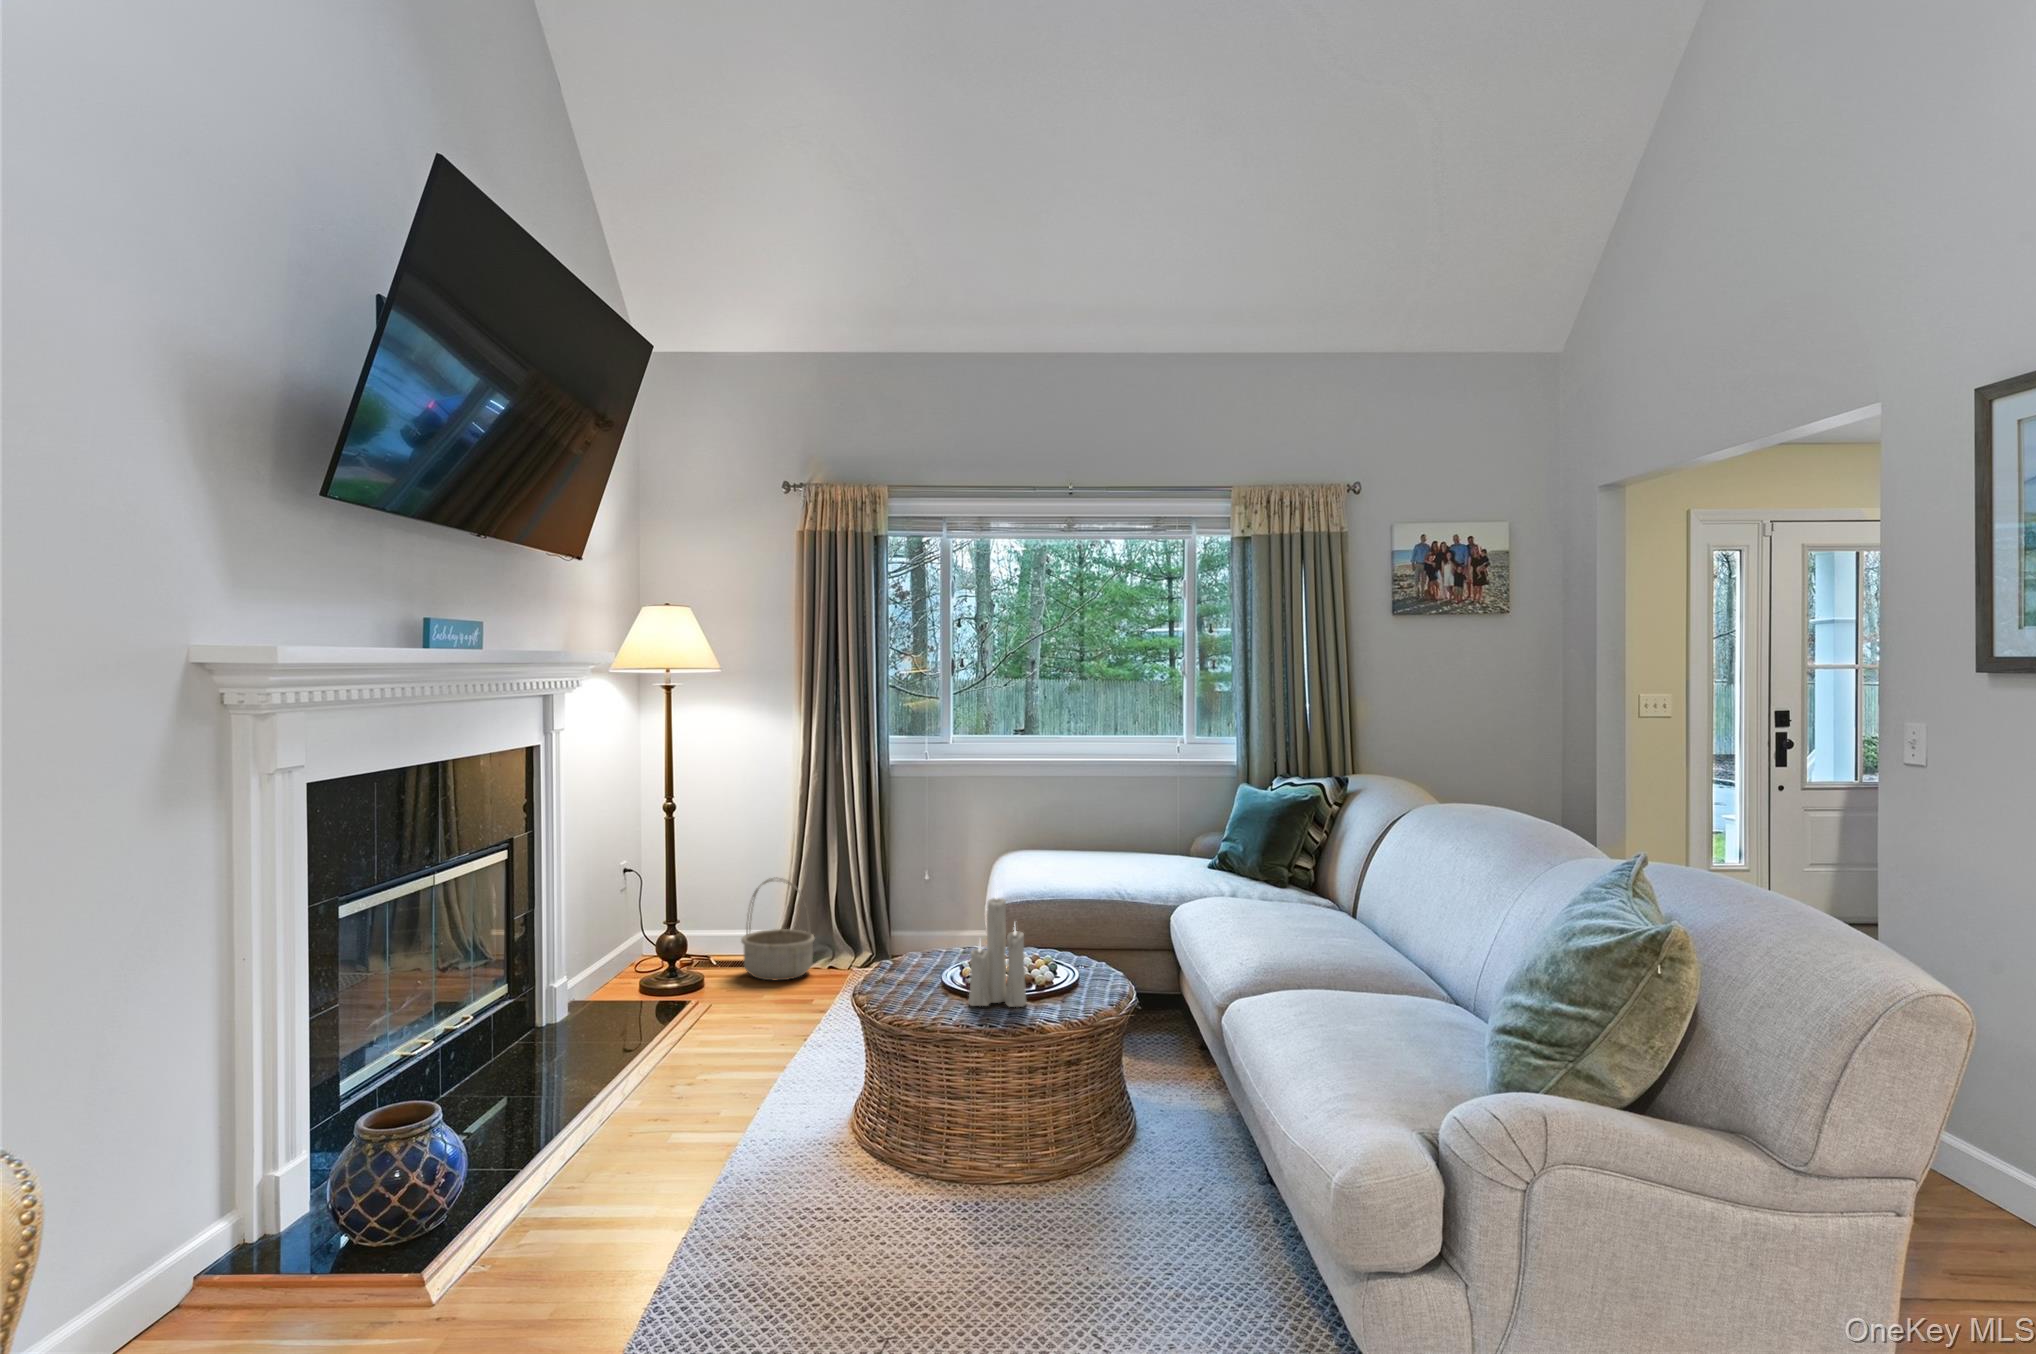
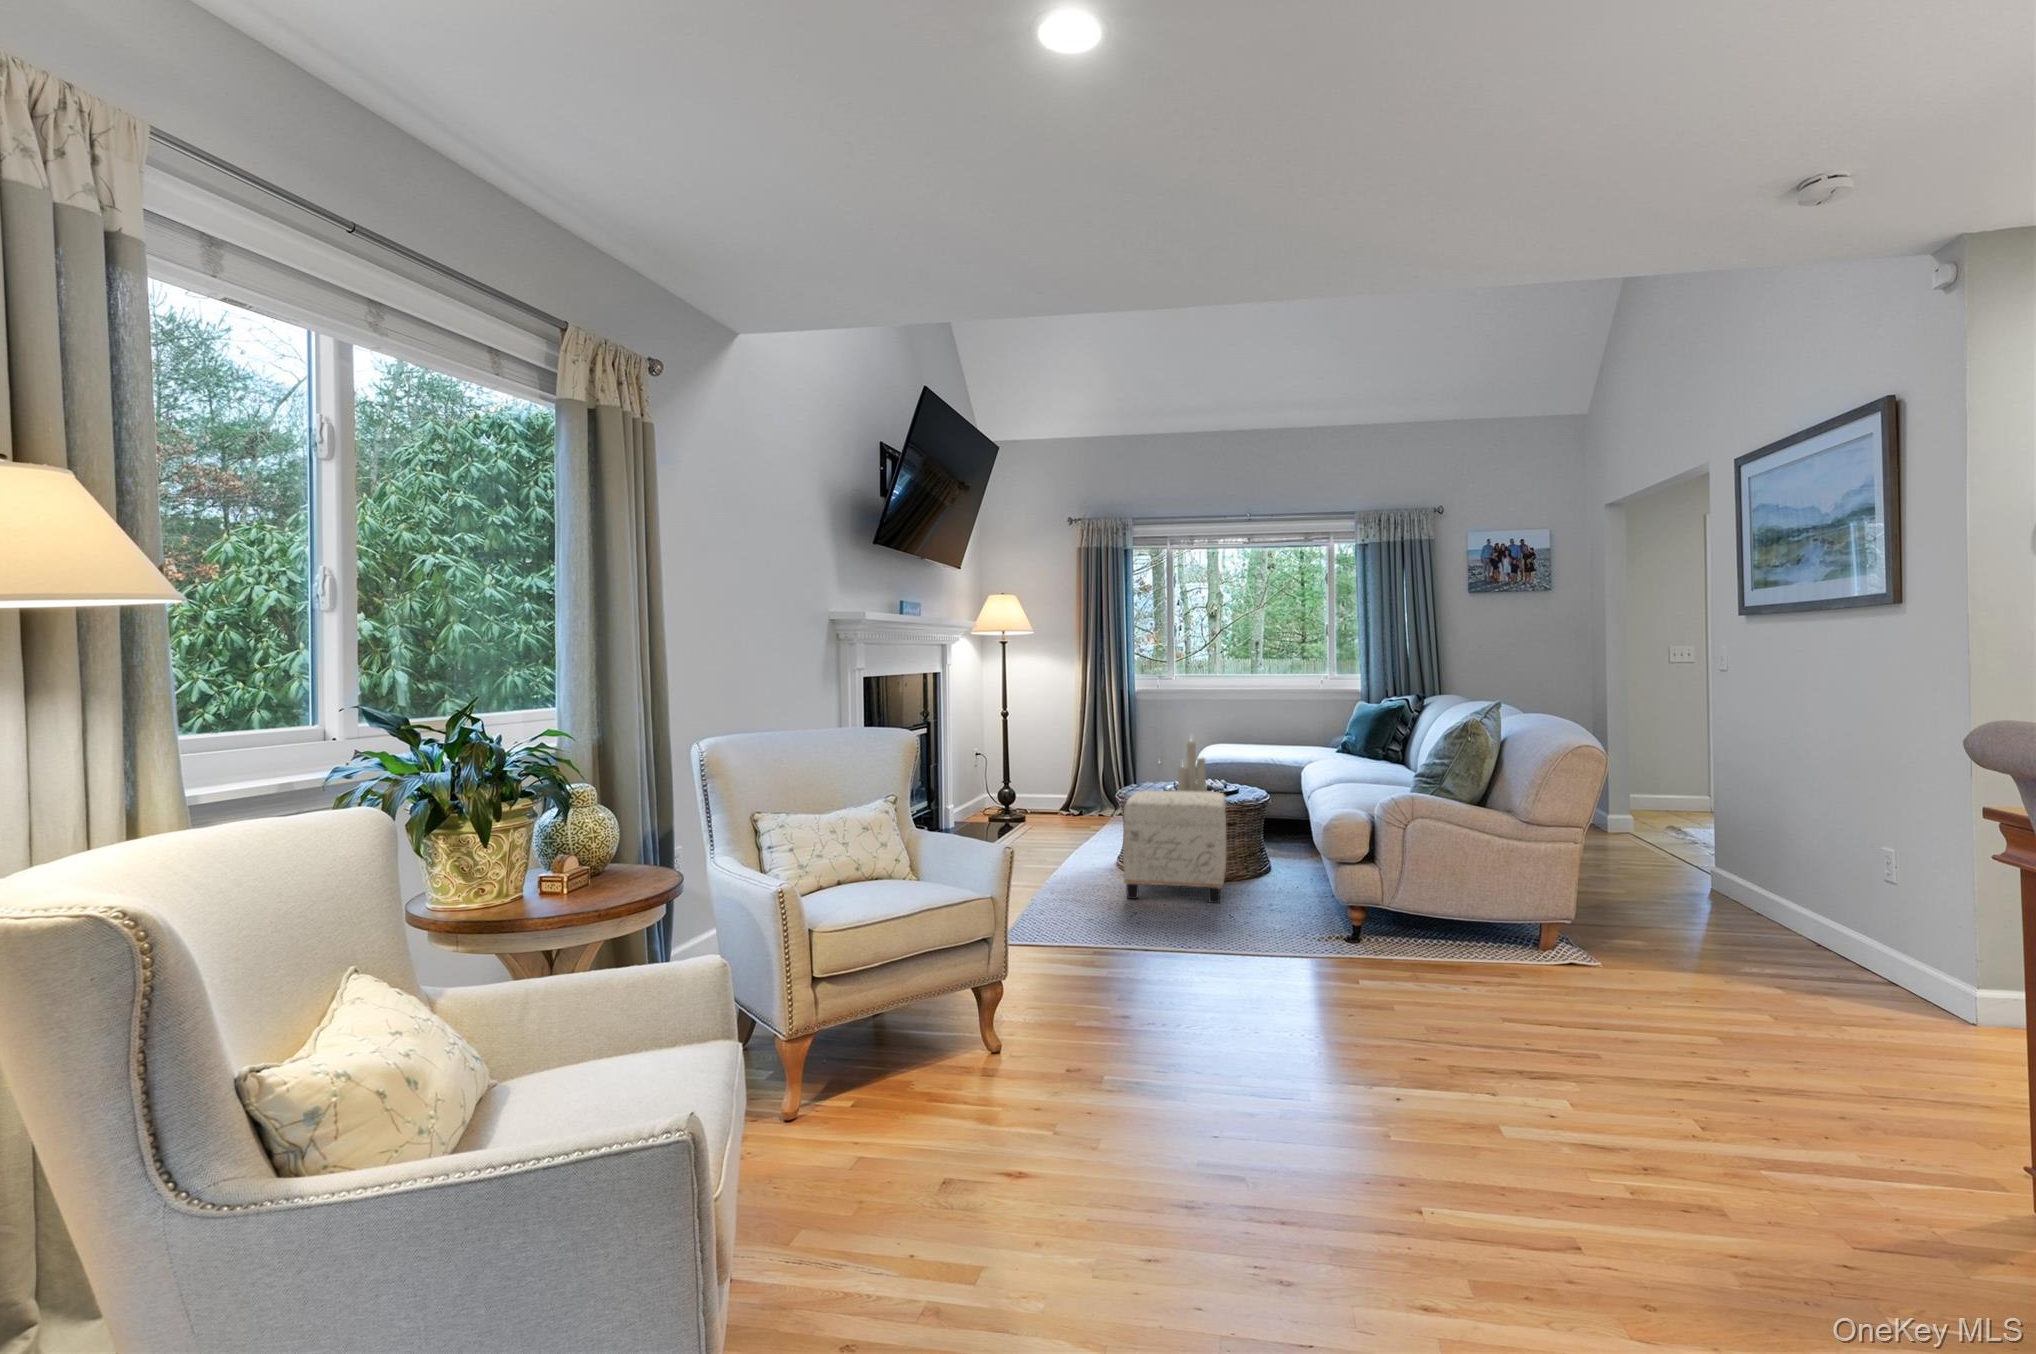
basket: present [741,877,815,980] -> none [1047,757,1090,816]
ottoman: none [854,1017,1077,1302] -> present [1123,790,1226,903]

